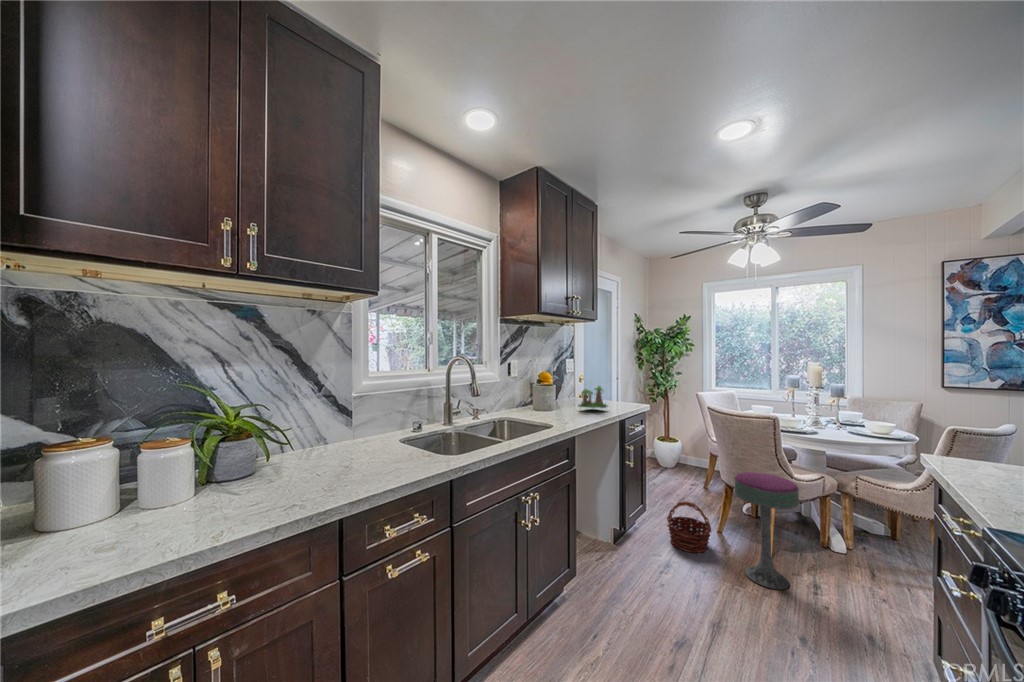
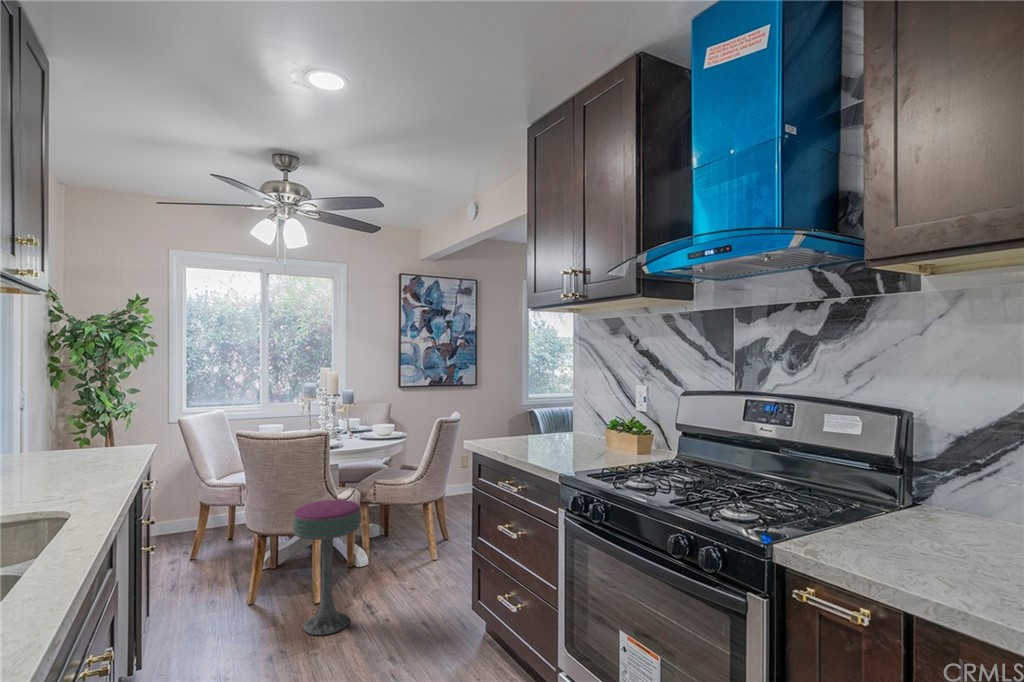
plant: present [579,386,608,408] -> none [32,401,107,471]
basket: present [667,501,711,553] -> none [185,576,254,653]

